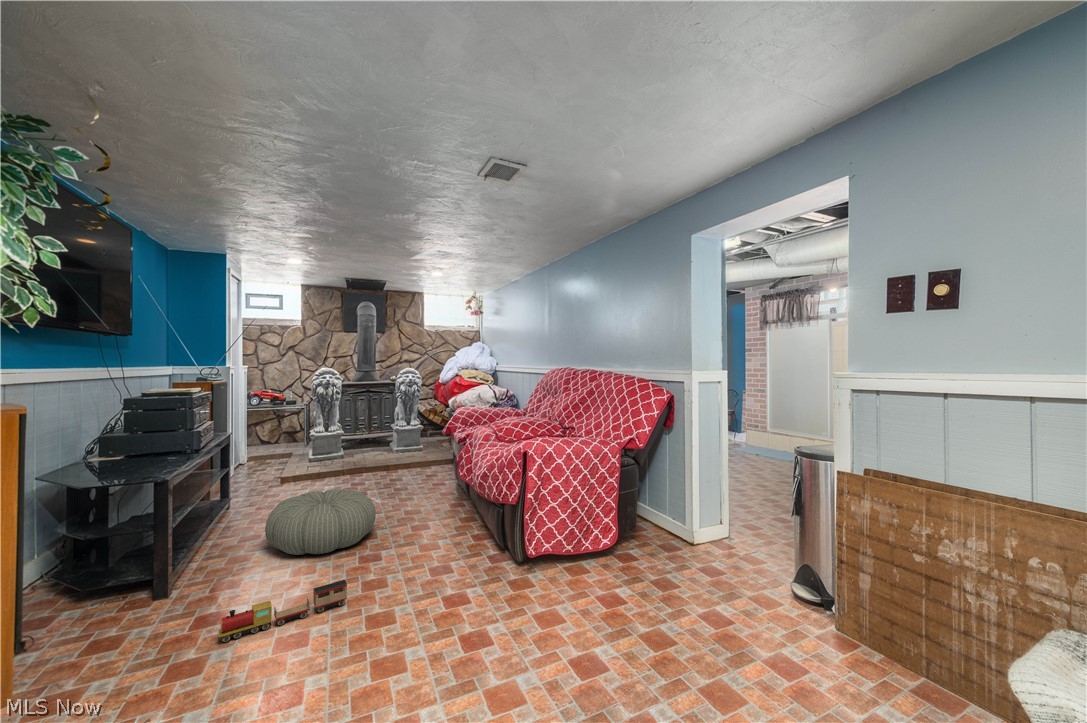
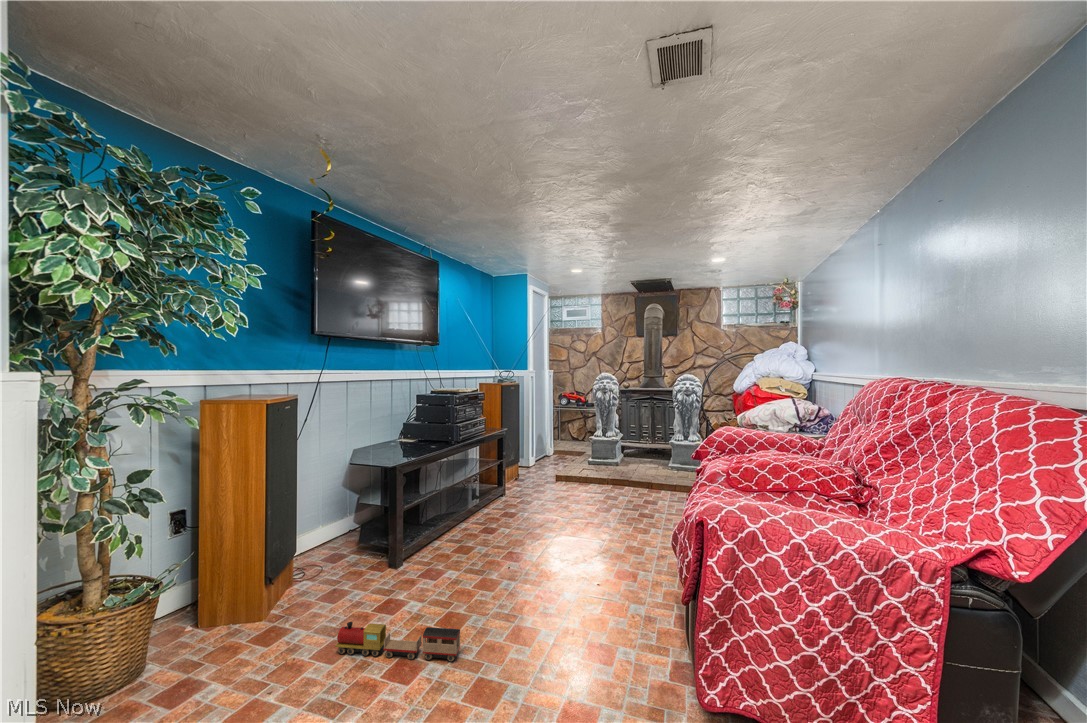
pouf: present [265,489,376,555] -> none [462,504,570,579]

